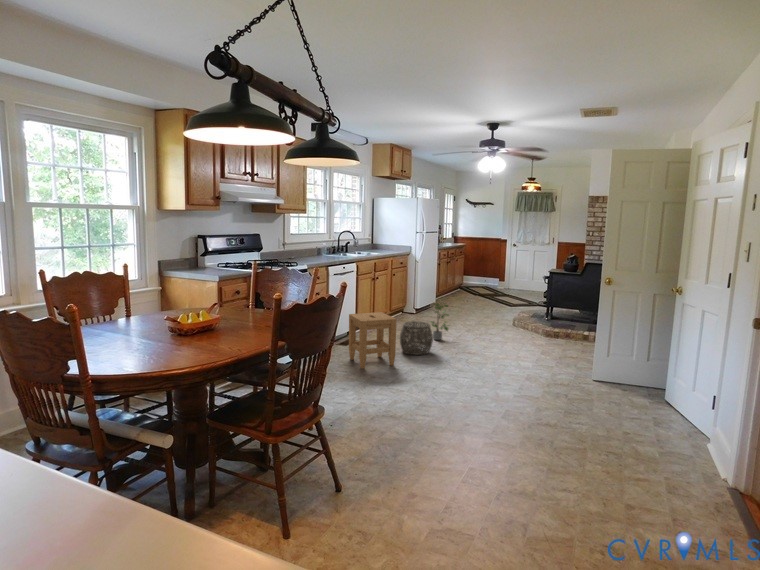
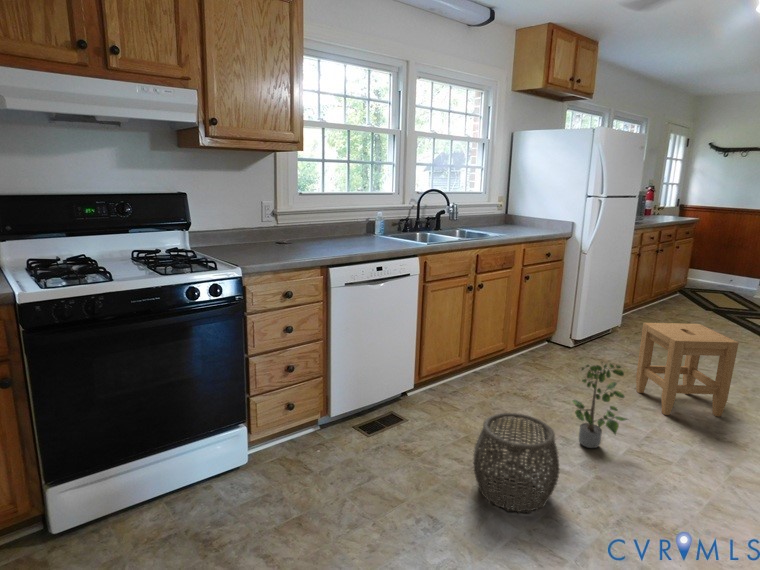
stool: present [349,312,397,369] -> present [636,323,739,416]

